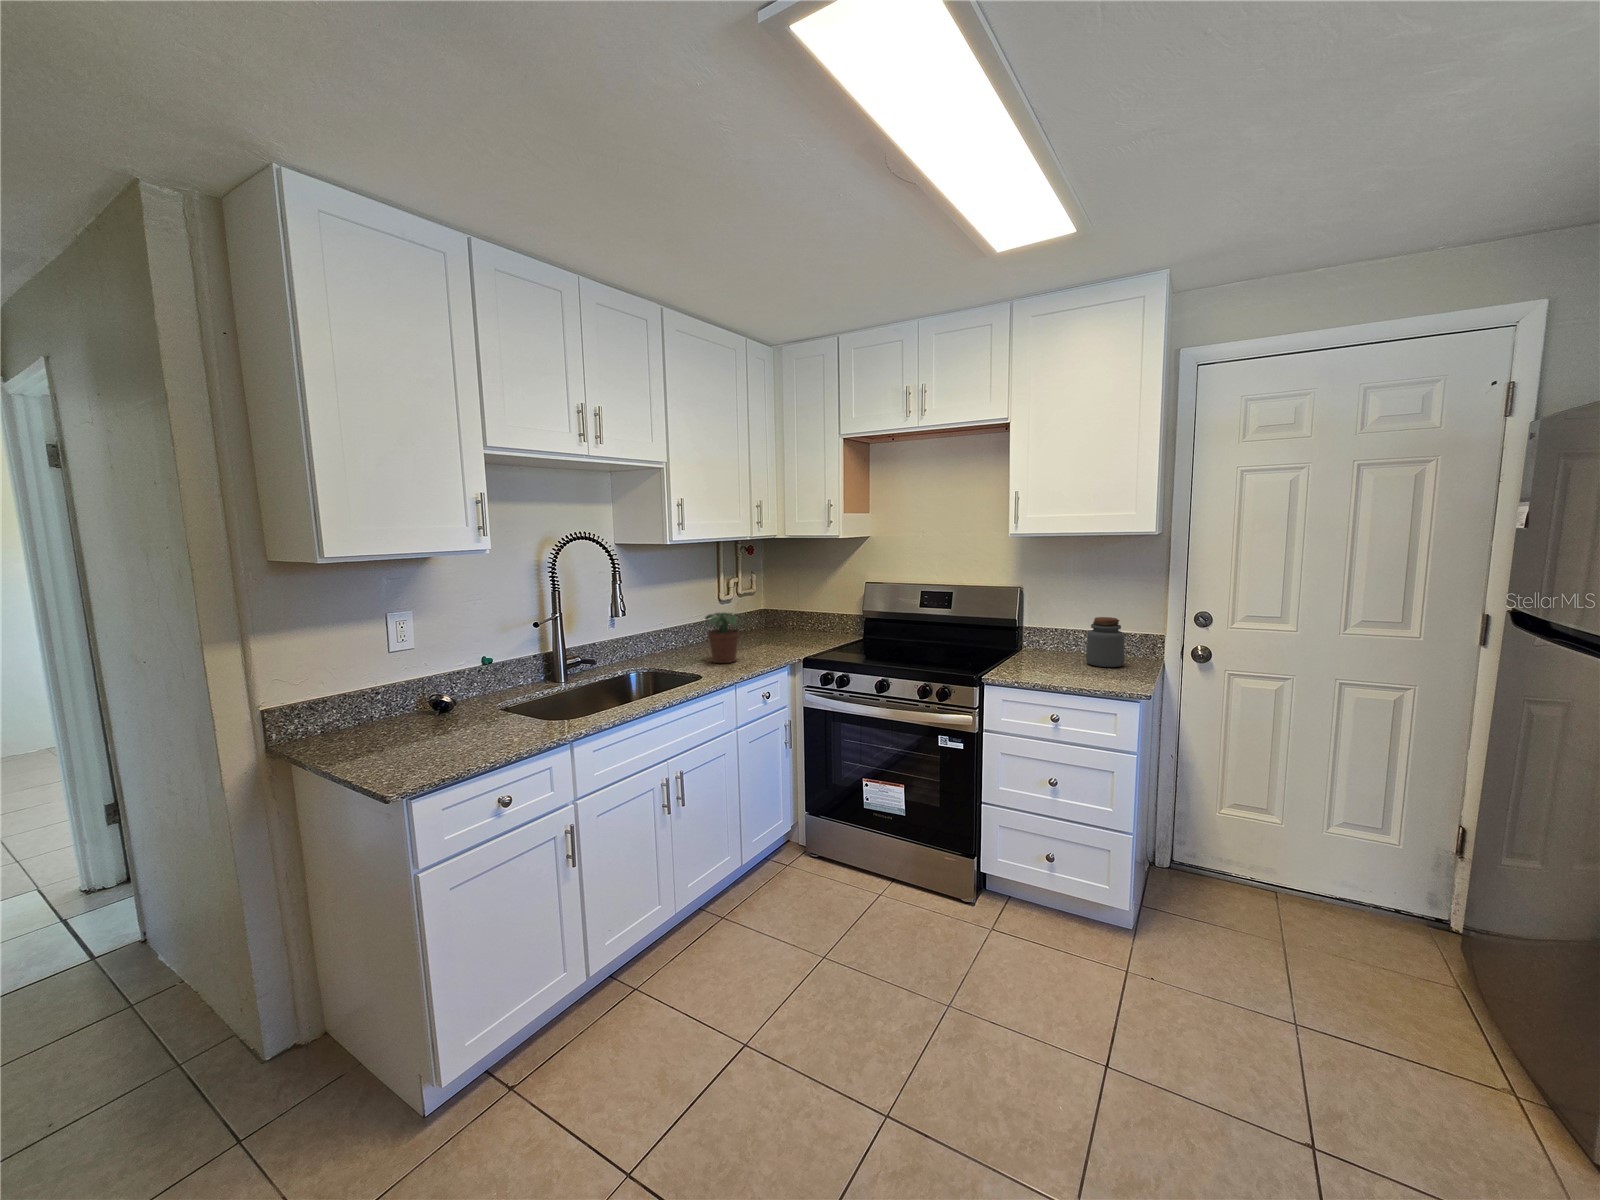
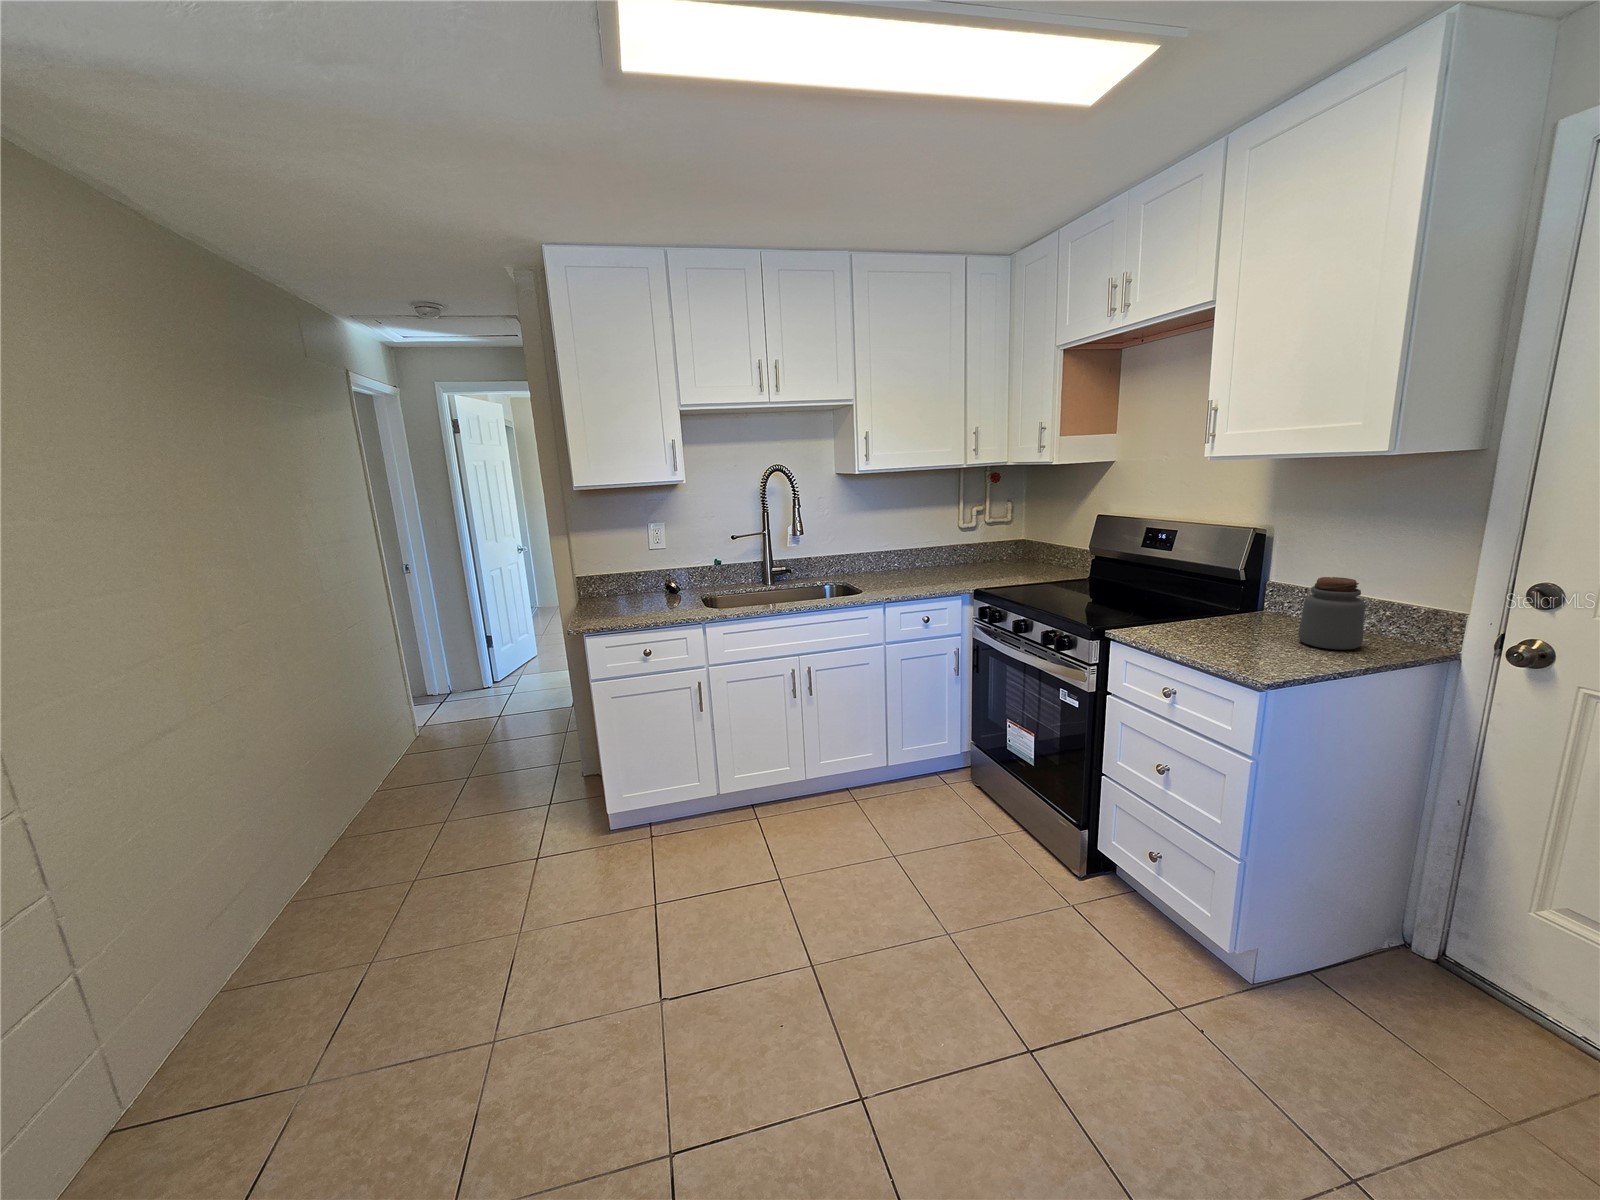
potted plant: present [705,612,744,663] -> none [885,538,928,585]

